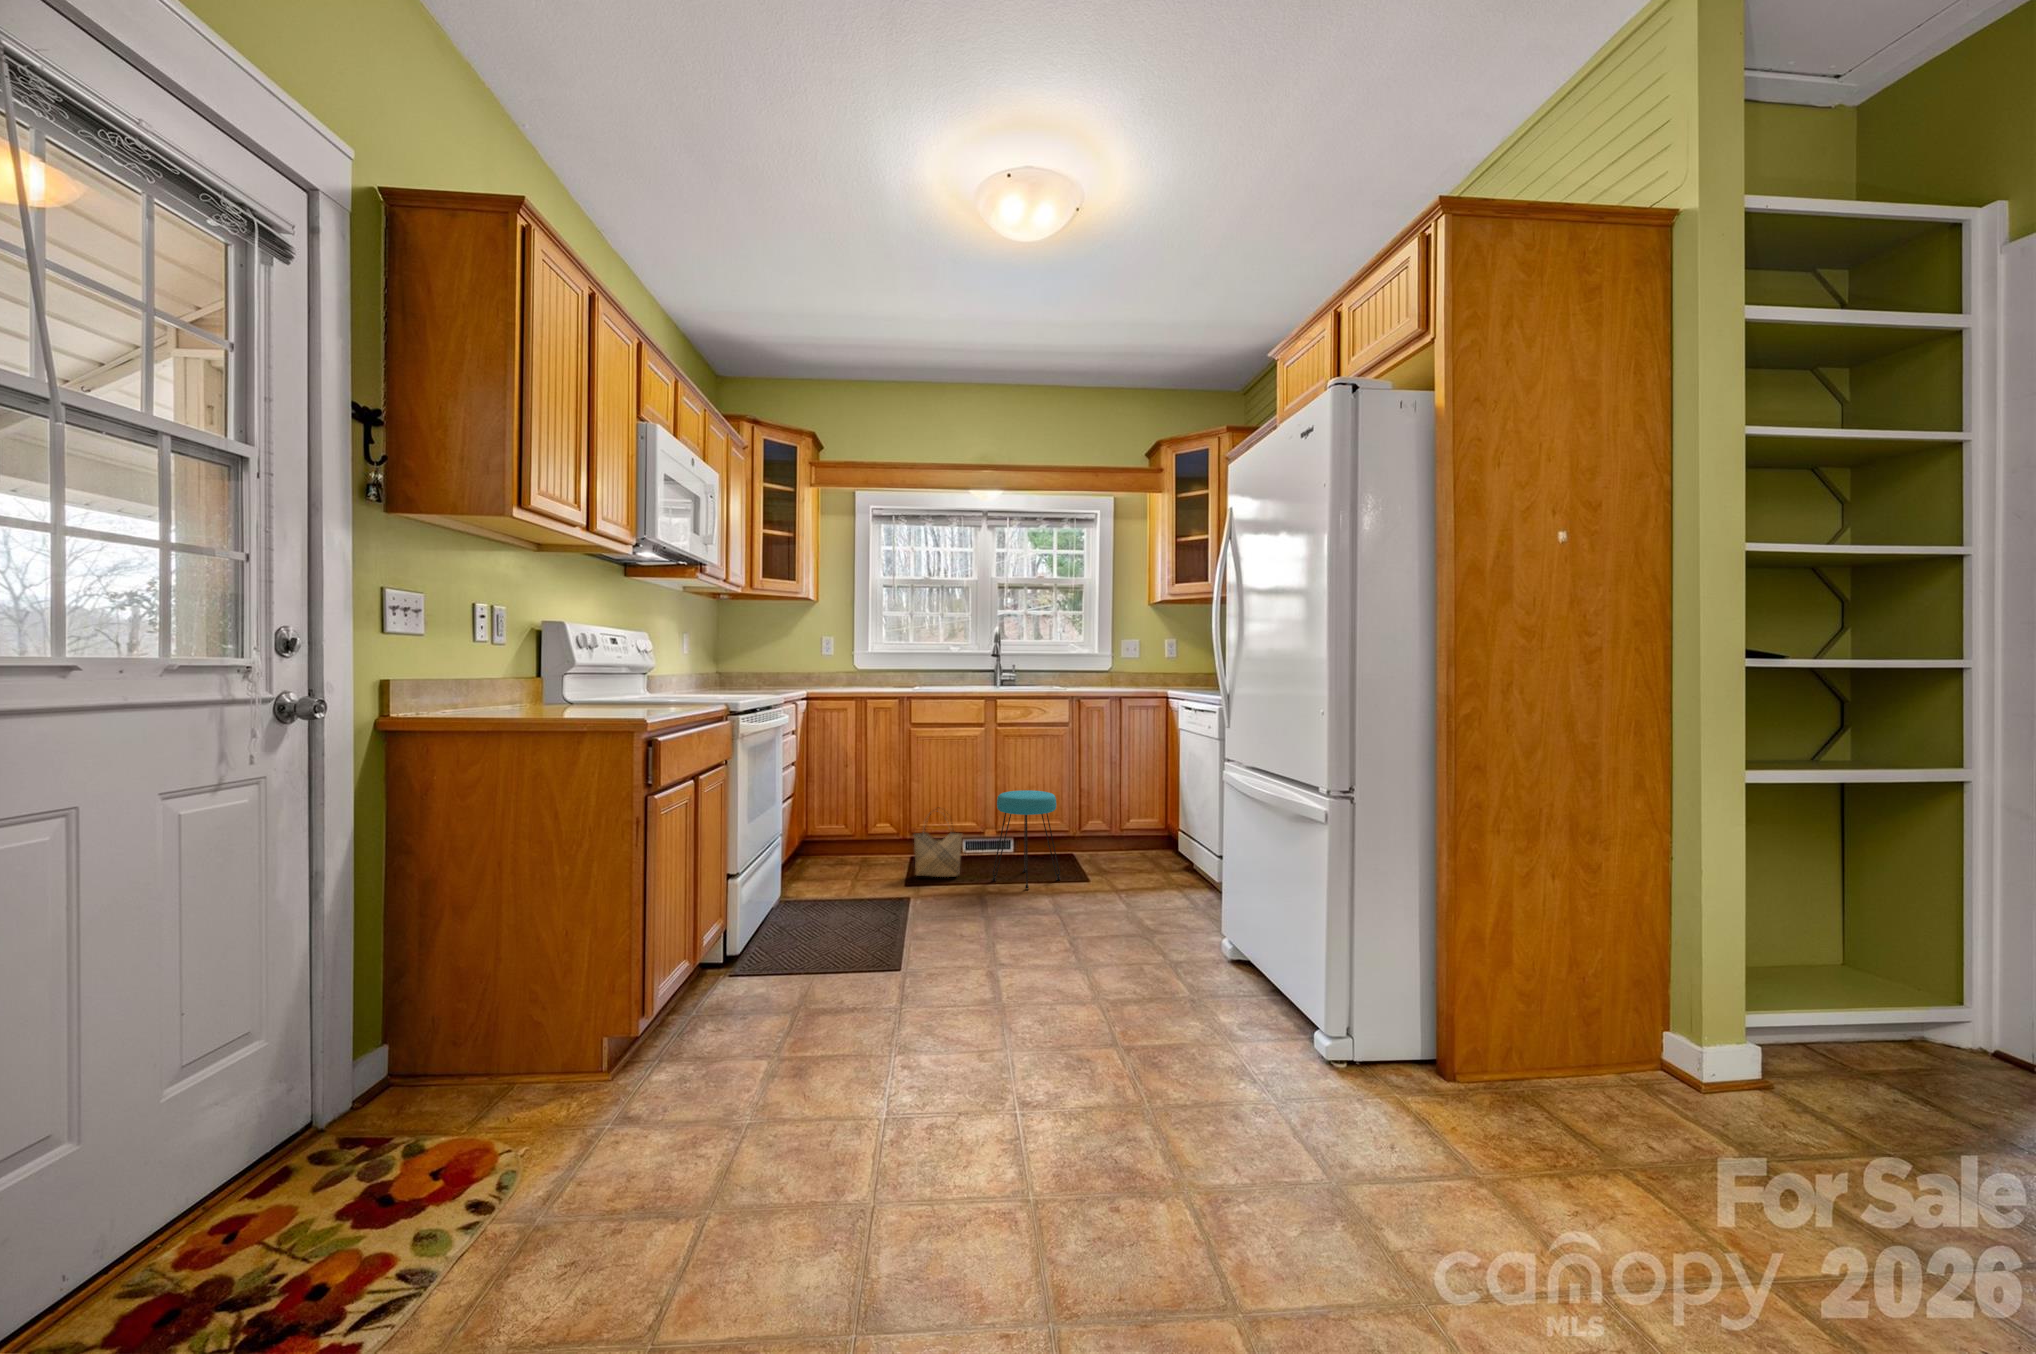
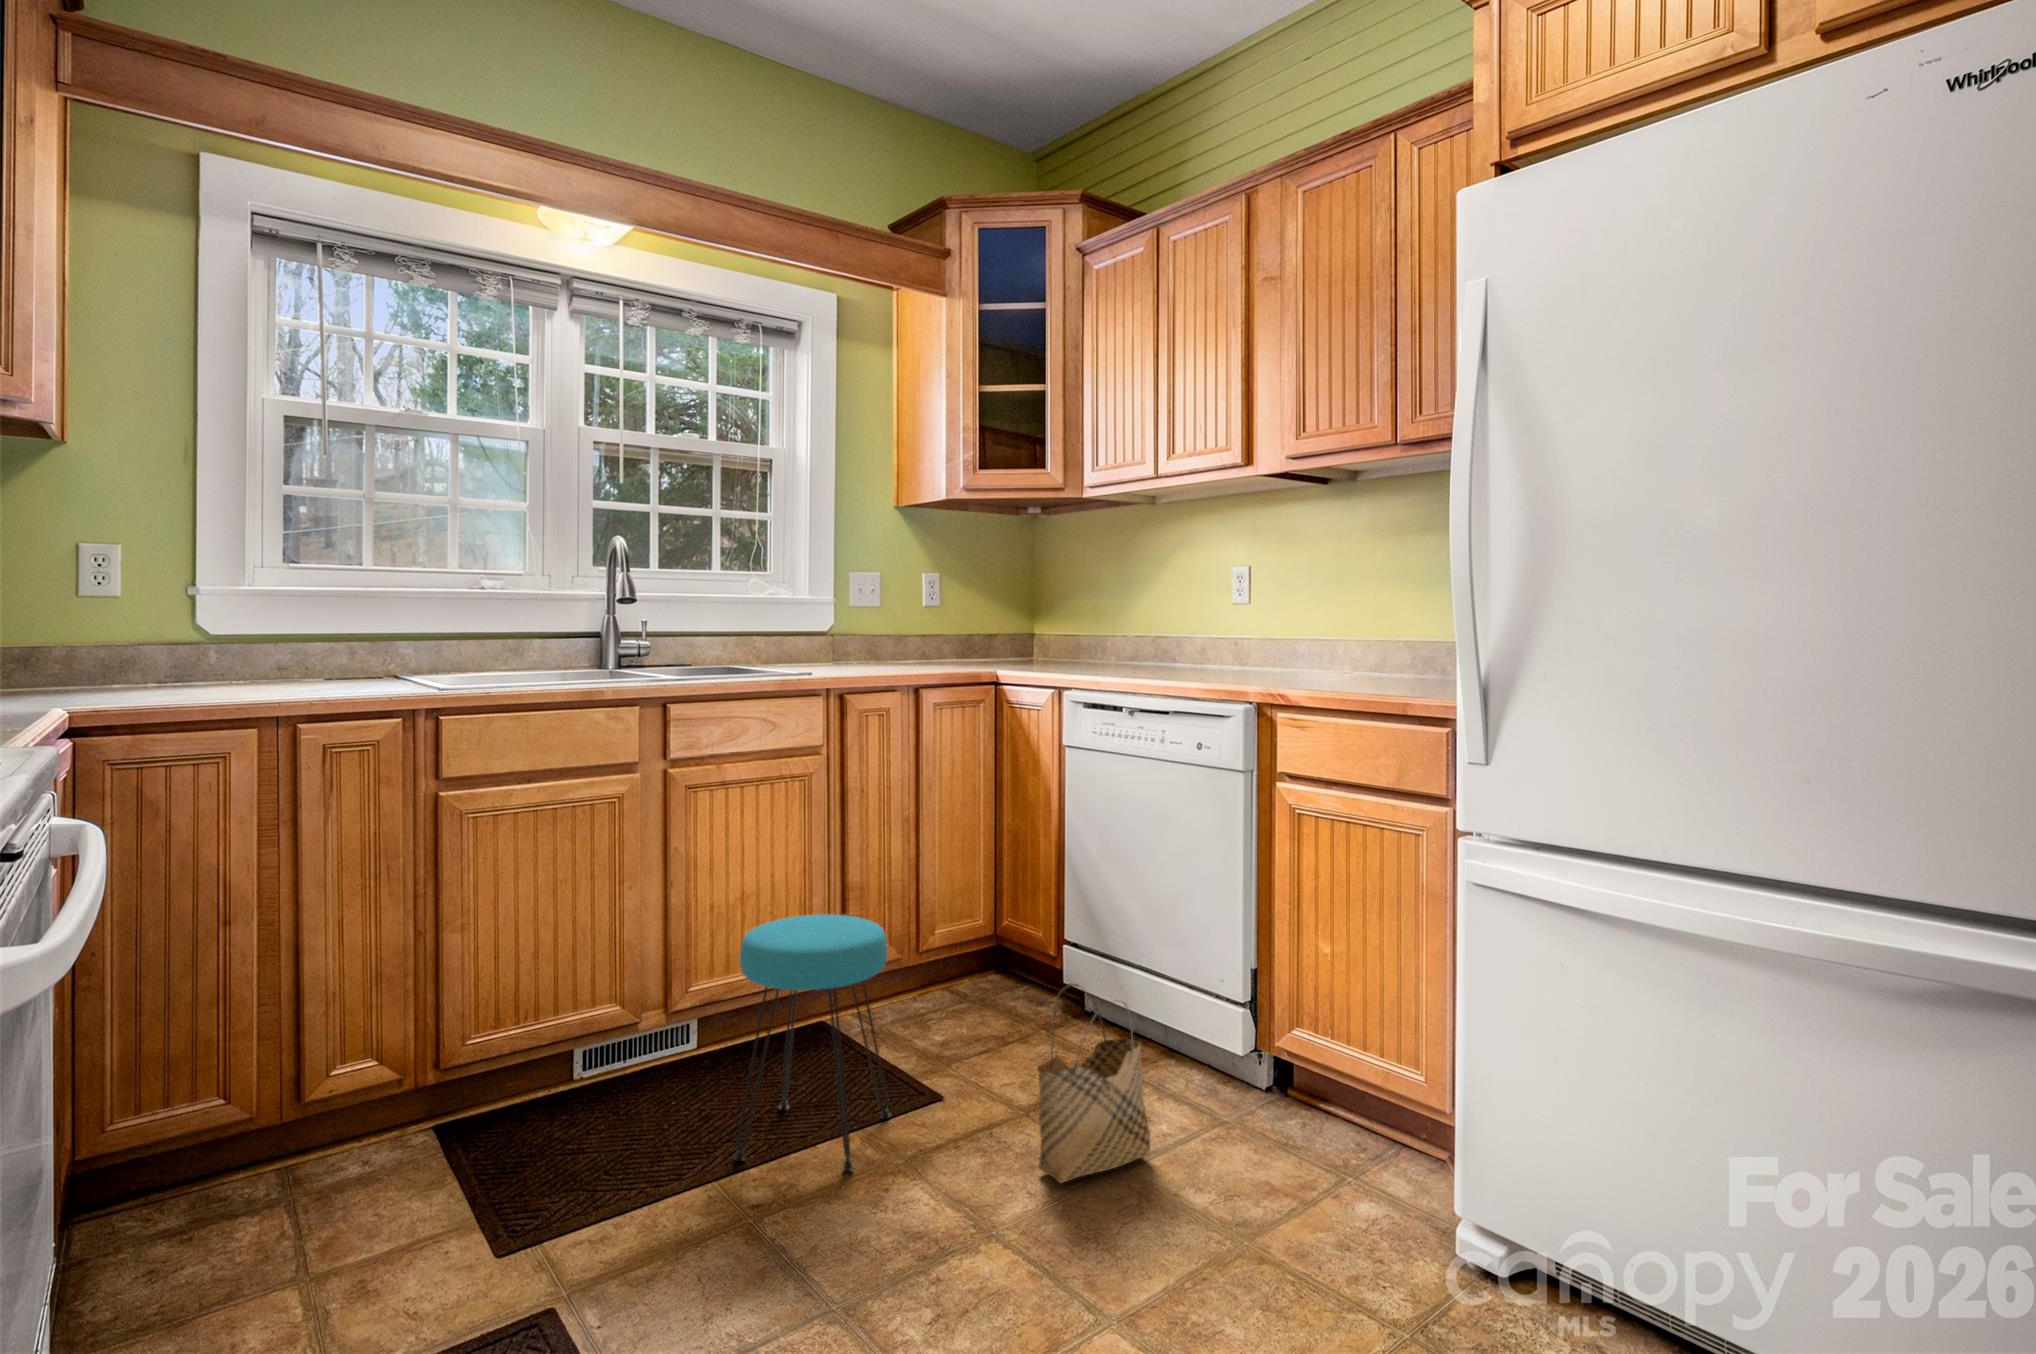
woven basket: present [914,814,962,877] -> present [1037,984,1150,1183]

